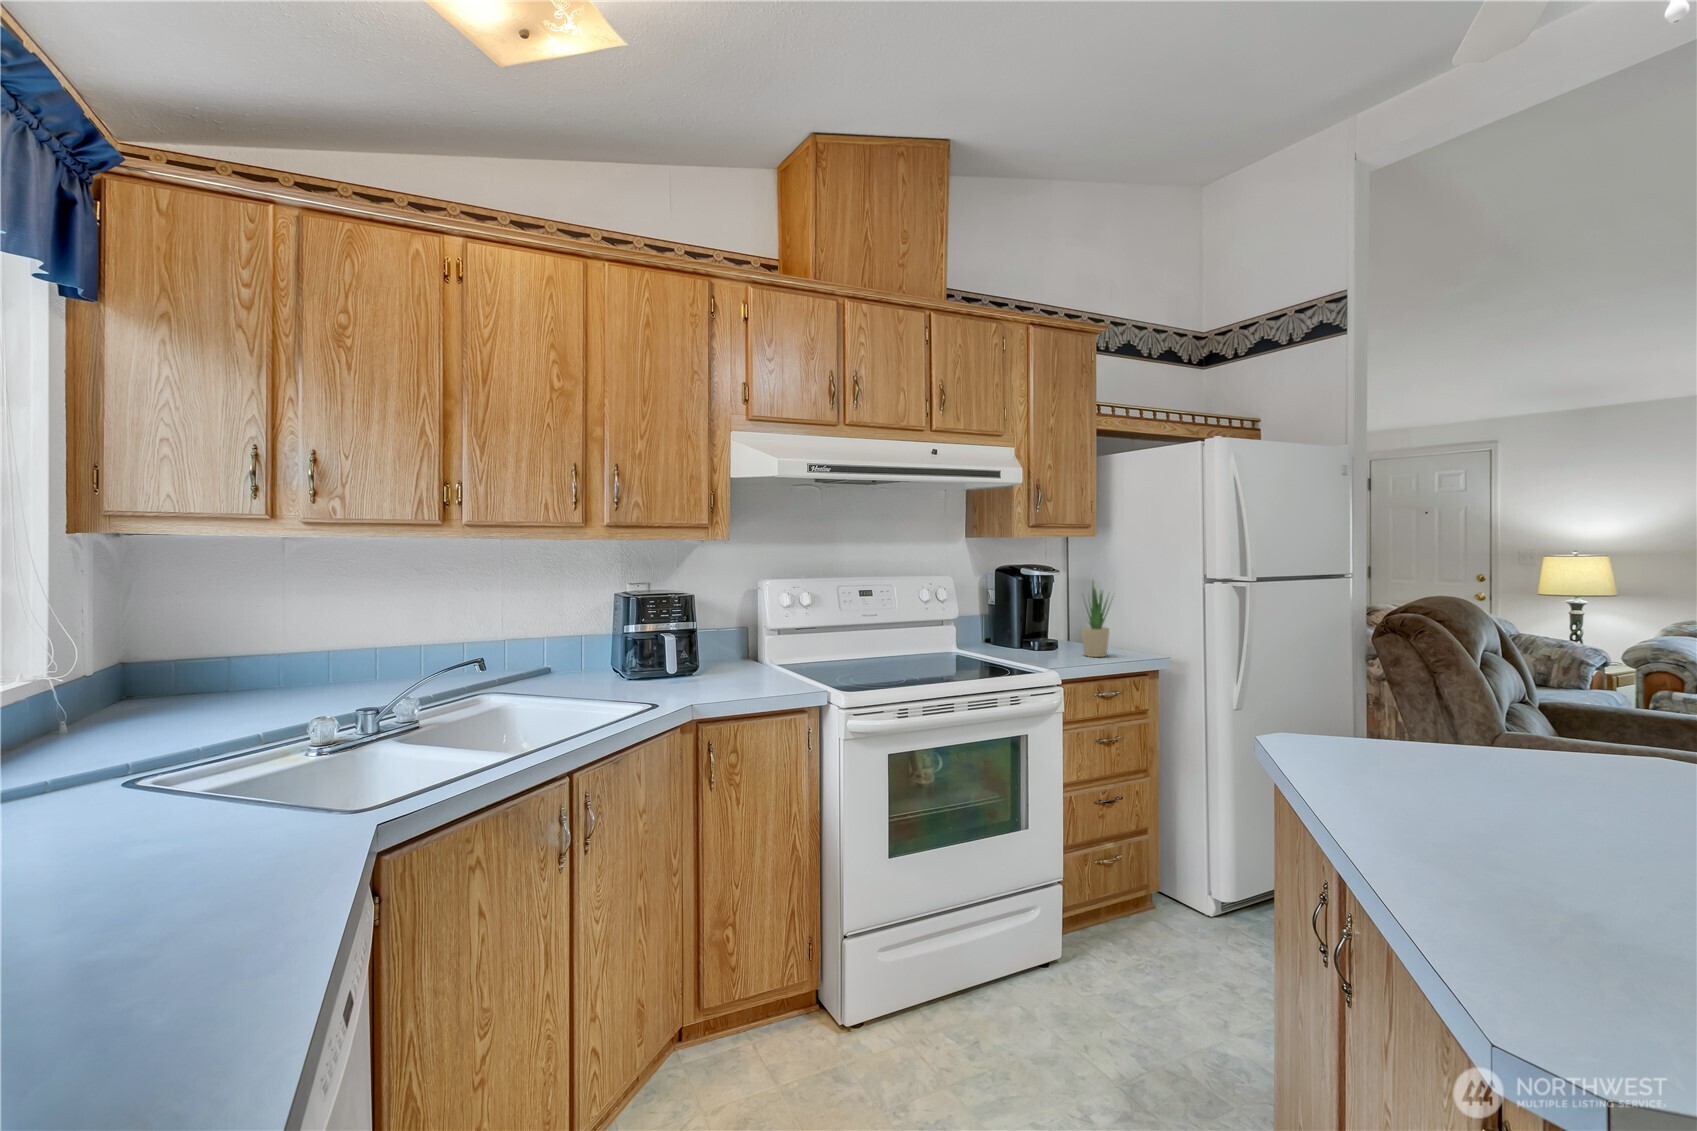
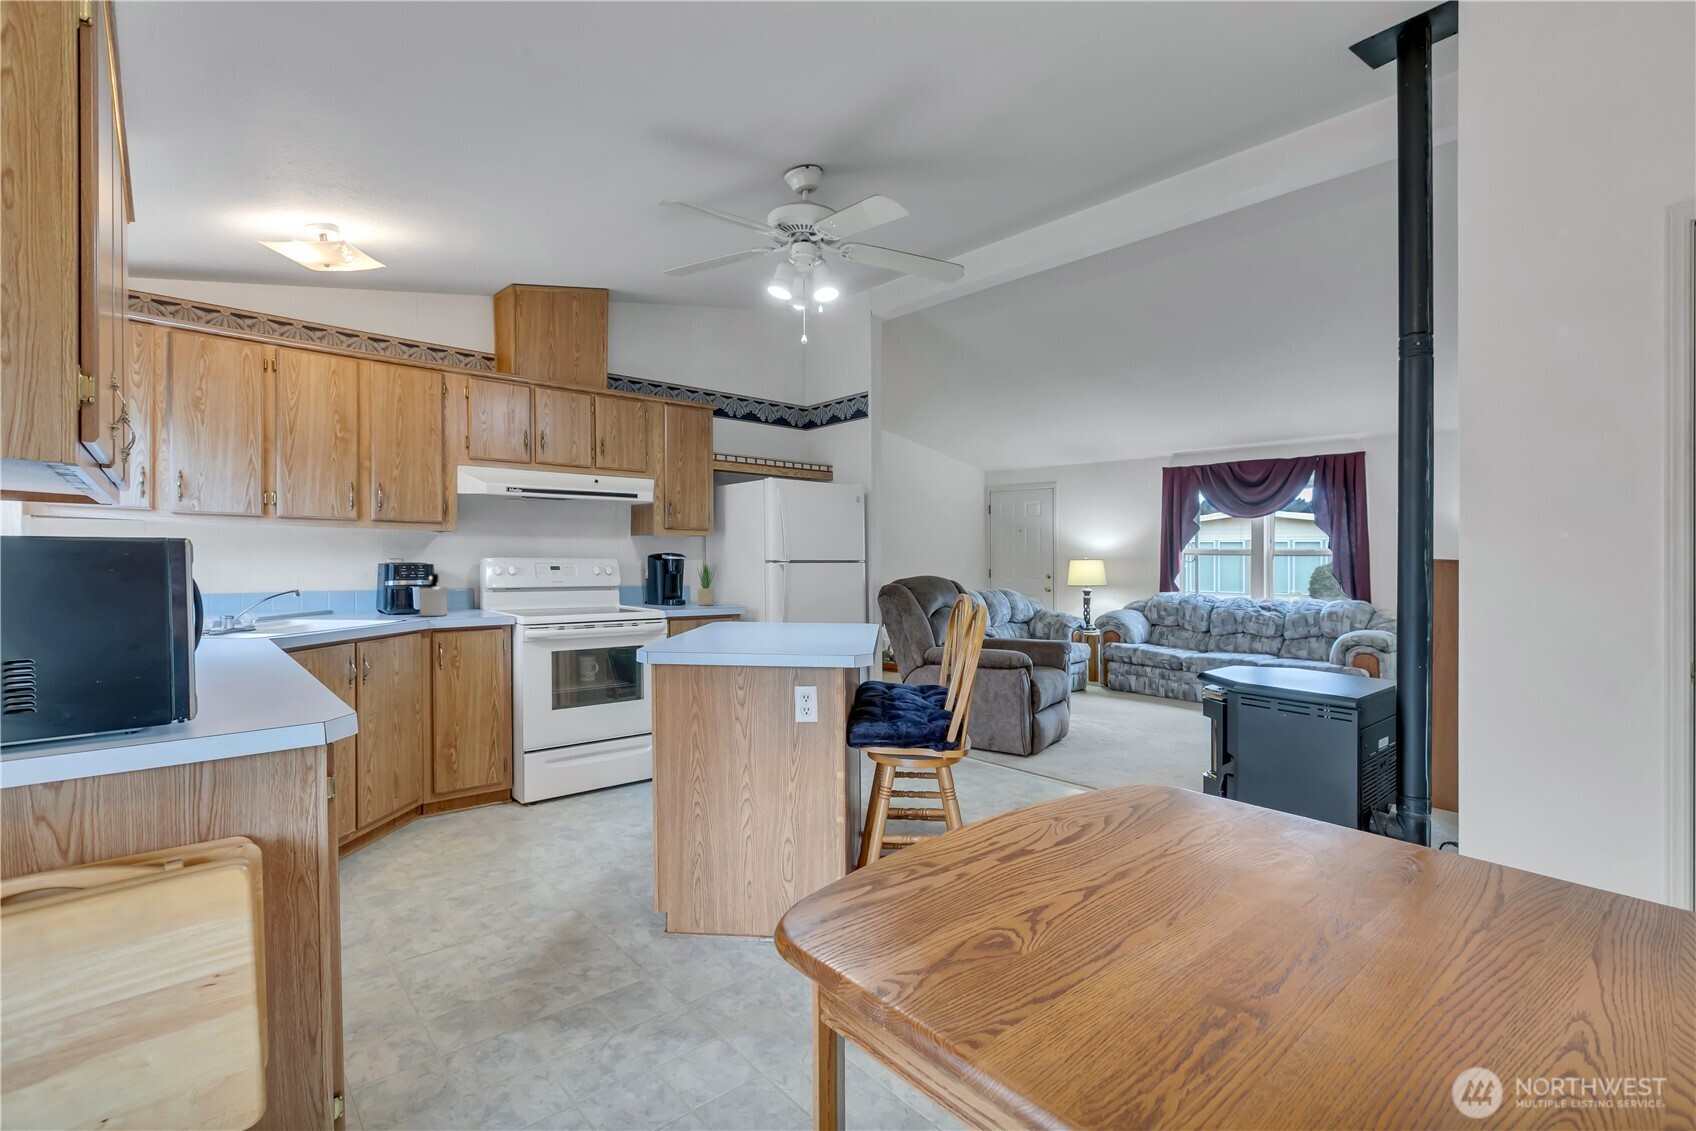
soap dispenser: none [675,615,719,689] -> present [419,573,448,616]

